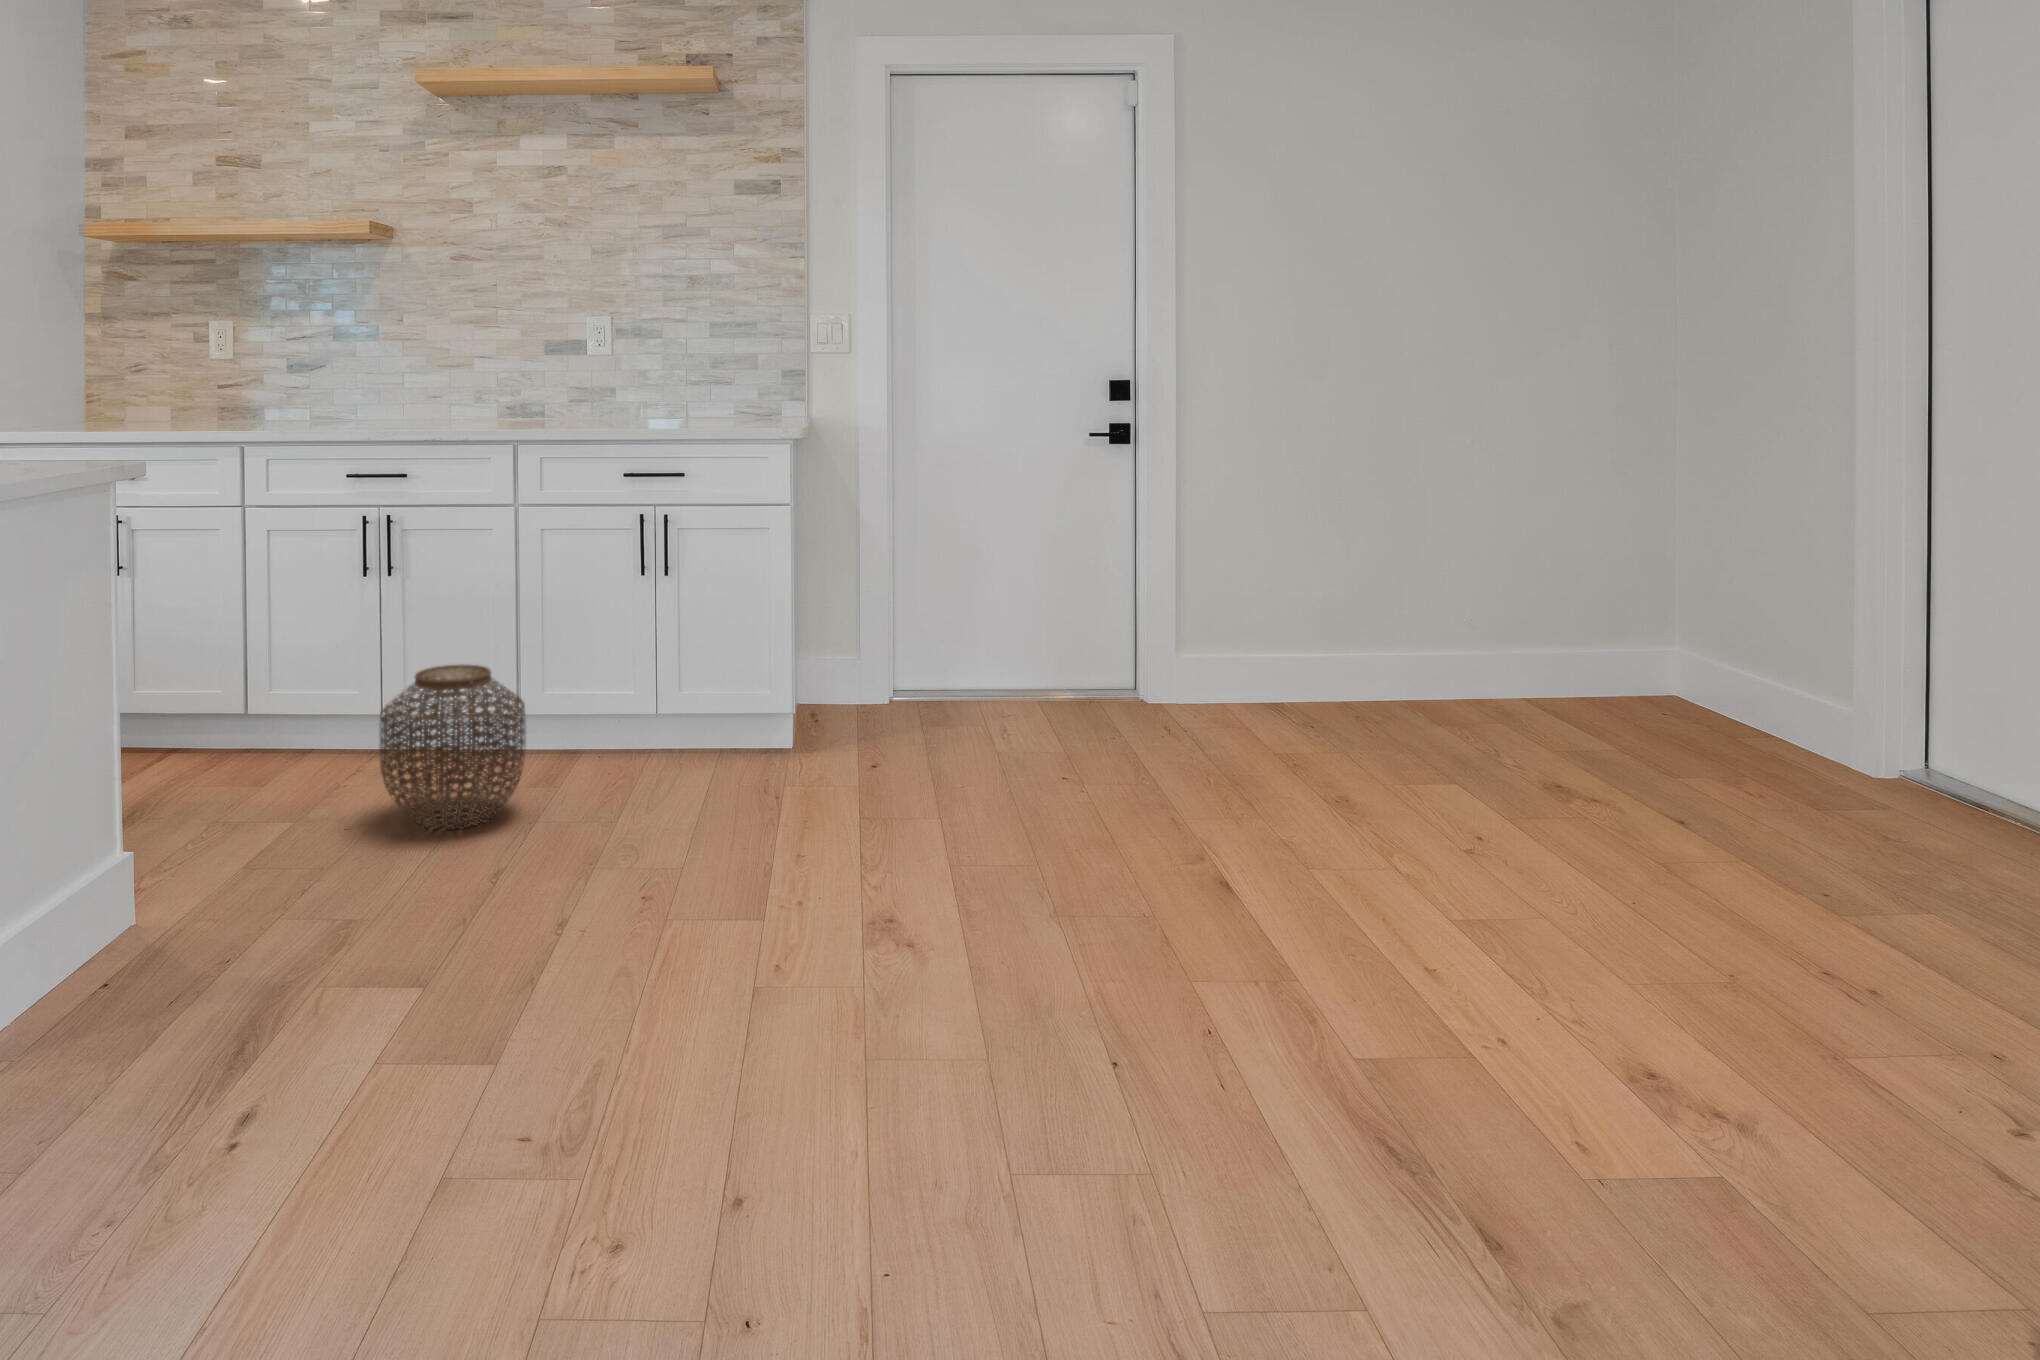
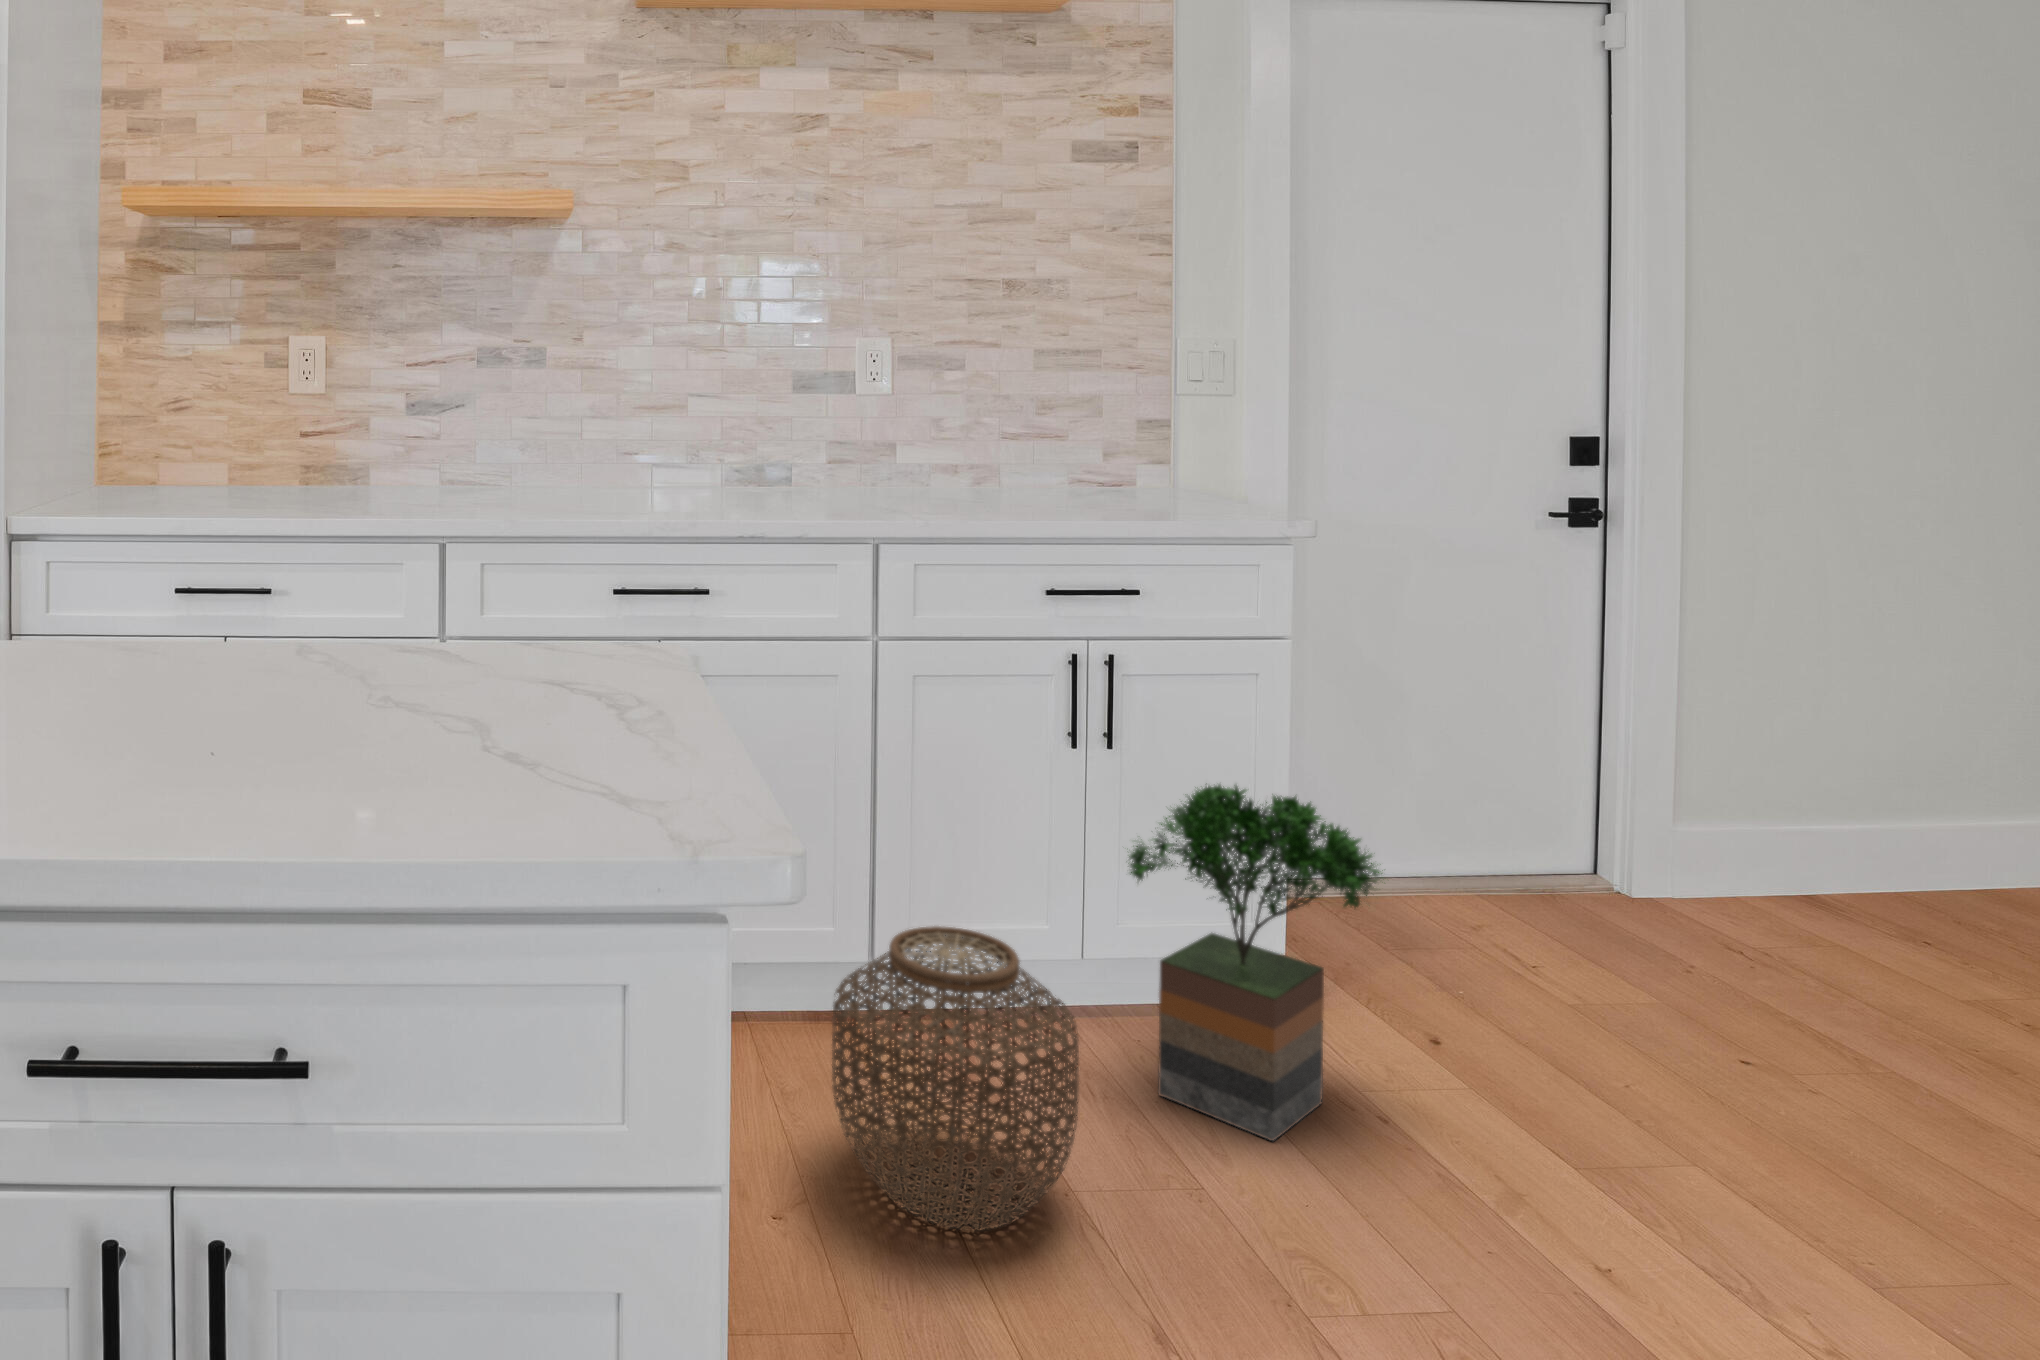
potted tree: none [628,591,777,801] -> present [1128,785,1383,1141]

